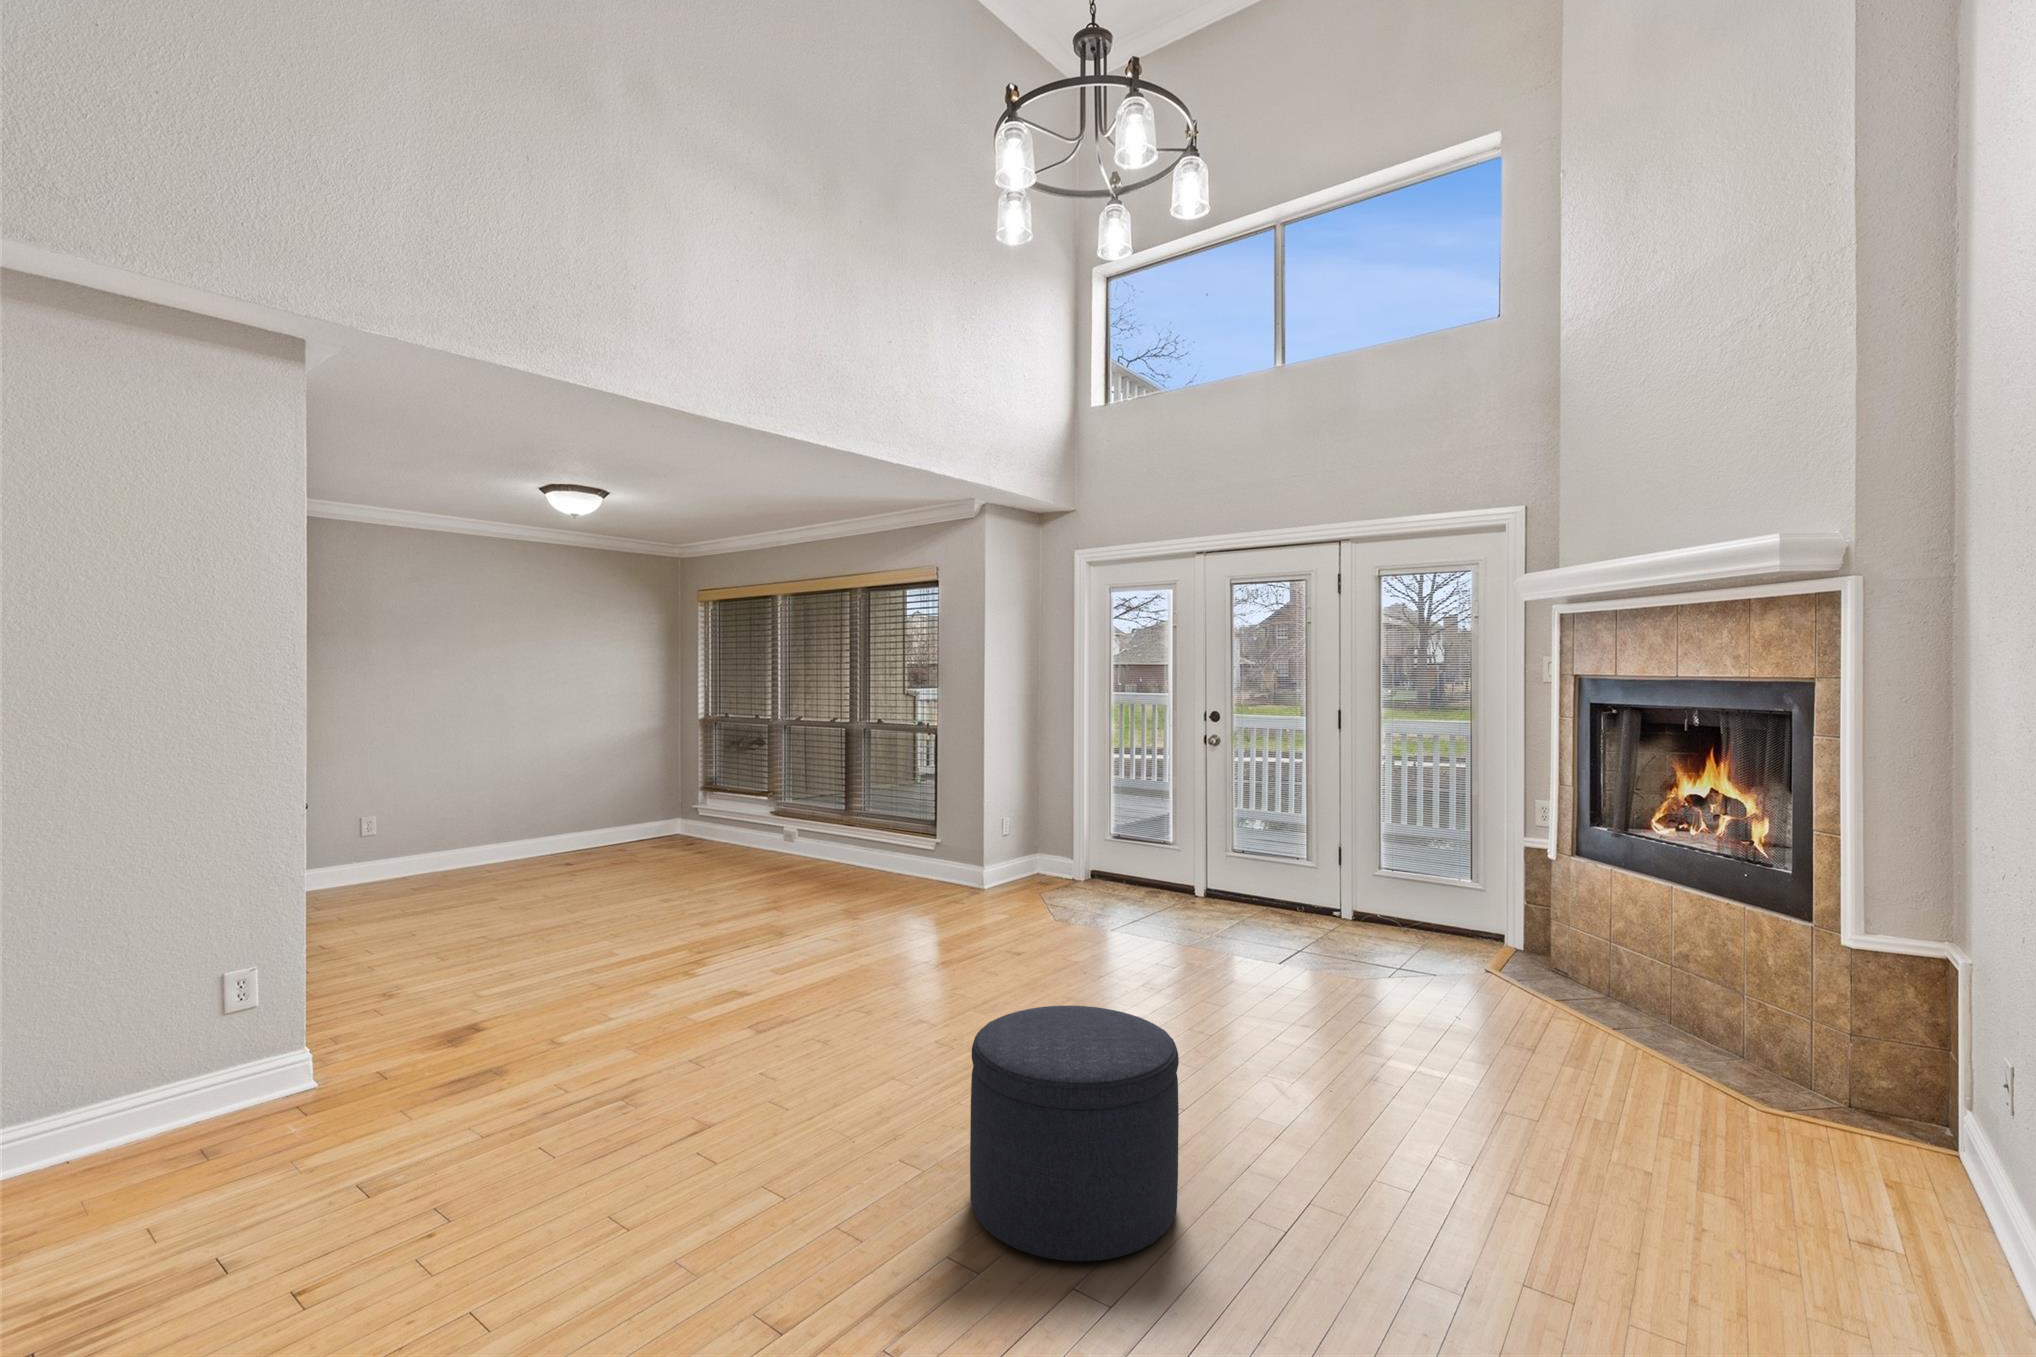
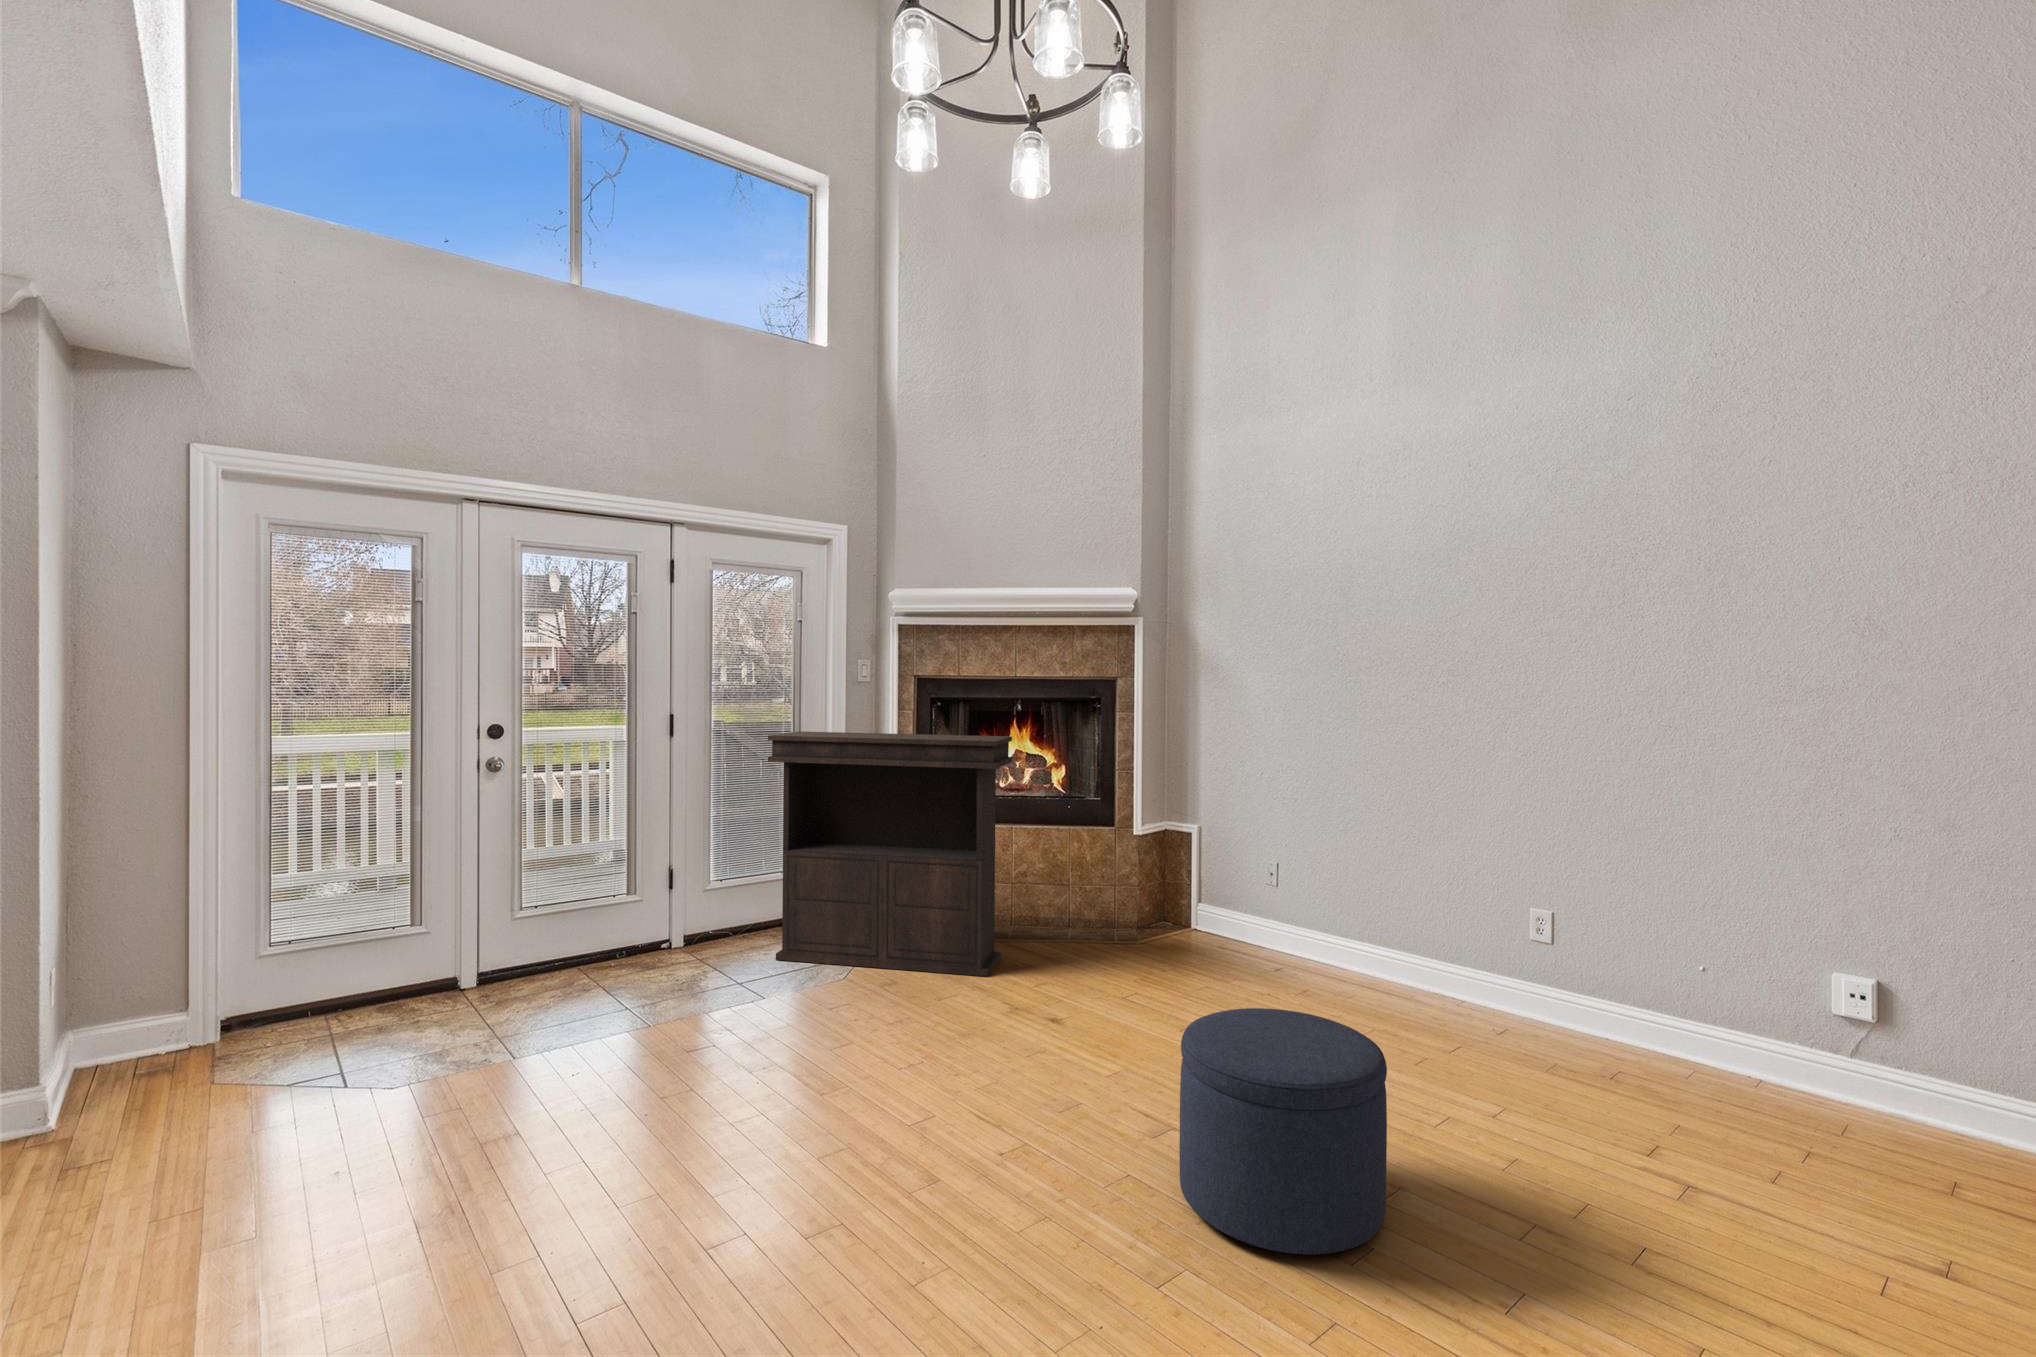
console table: none [1364,732,1554,1034] -> present [768,731,1012,976]

